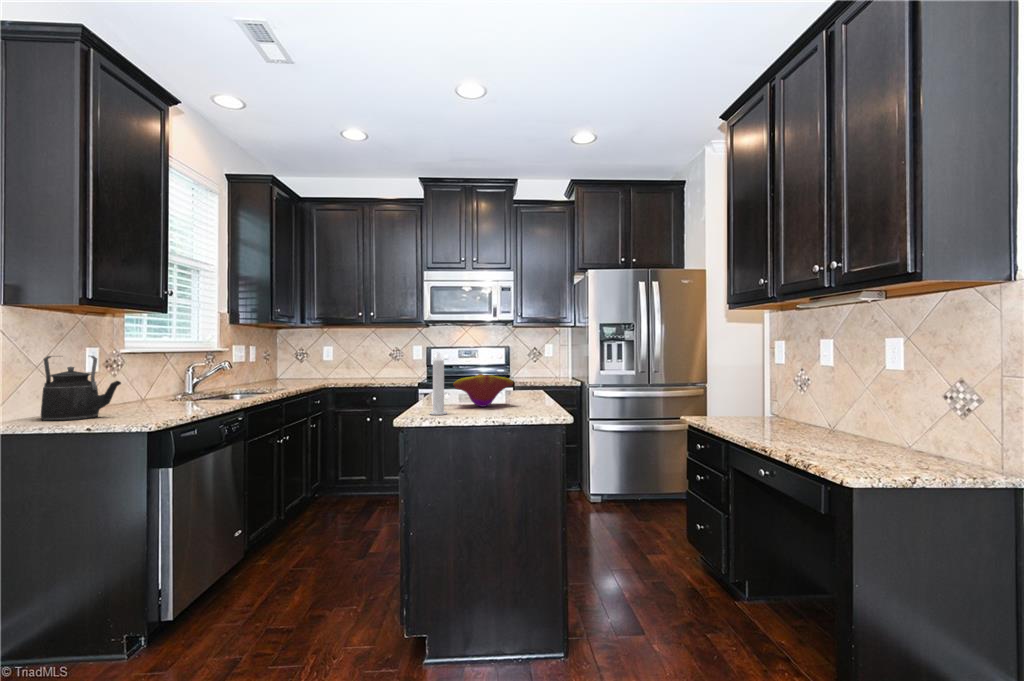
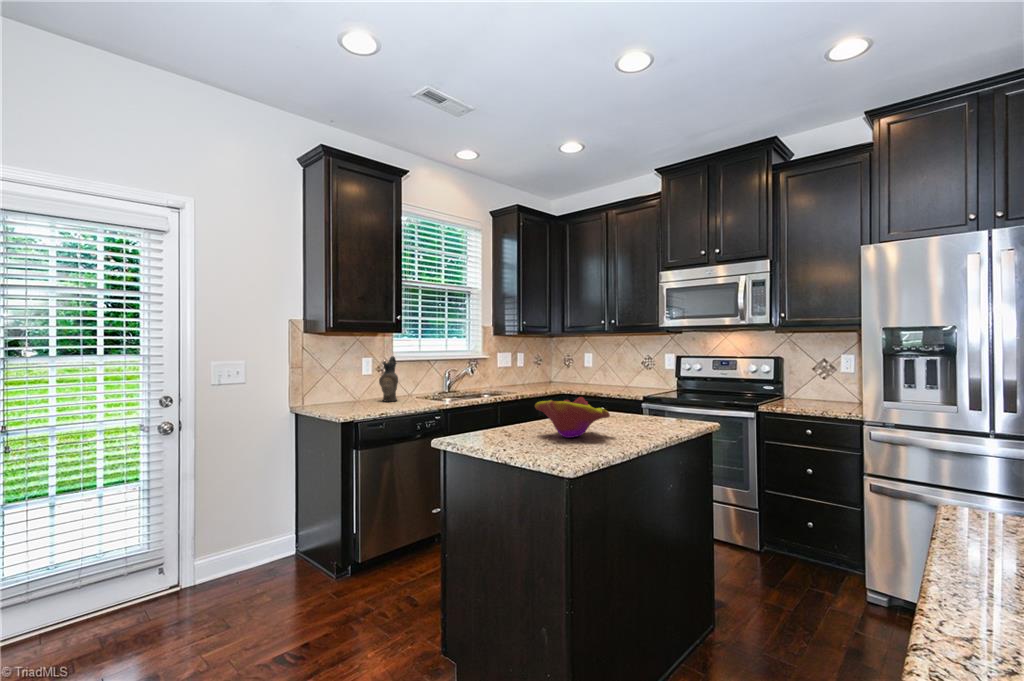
ceramic pitcher: none [131,347,162,408] -> present [379,356,398,401]
candle: present [430,352,447,415] -> none [480,371,500,442]
kettle: present [41,356,121,421] -> none [317,363,353,407]

